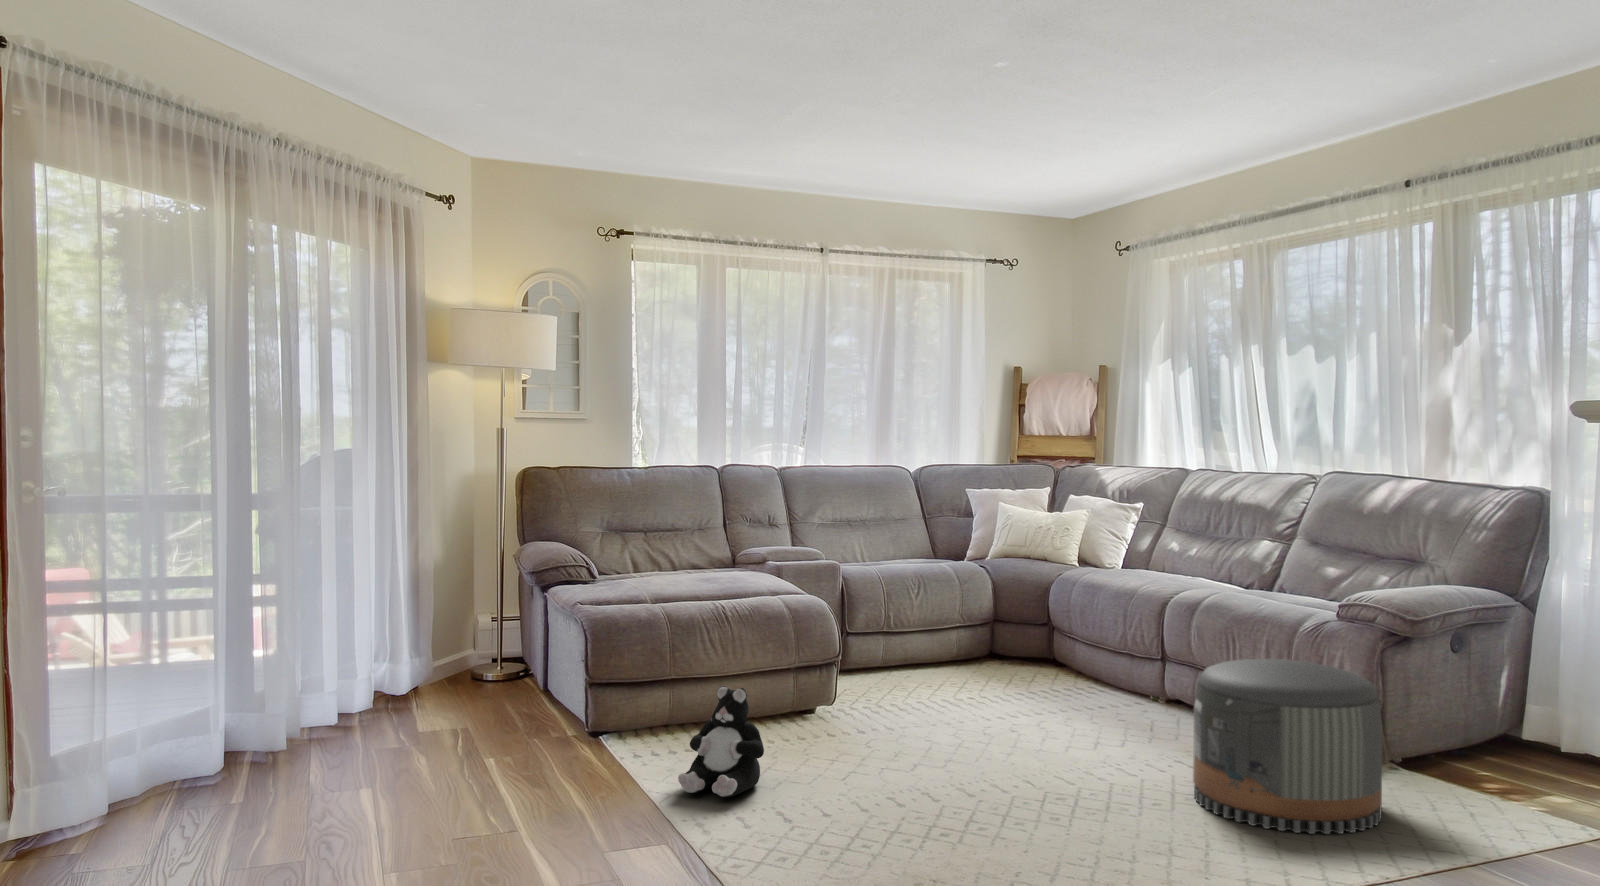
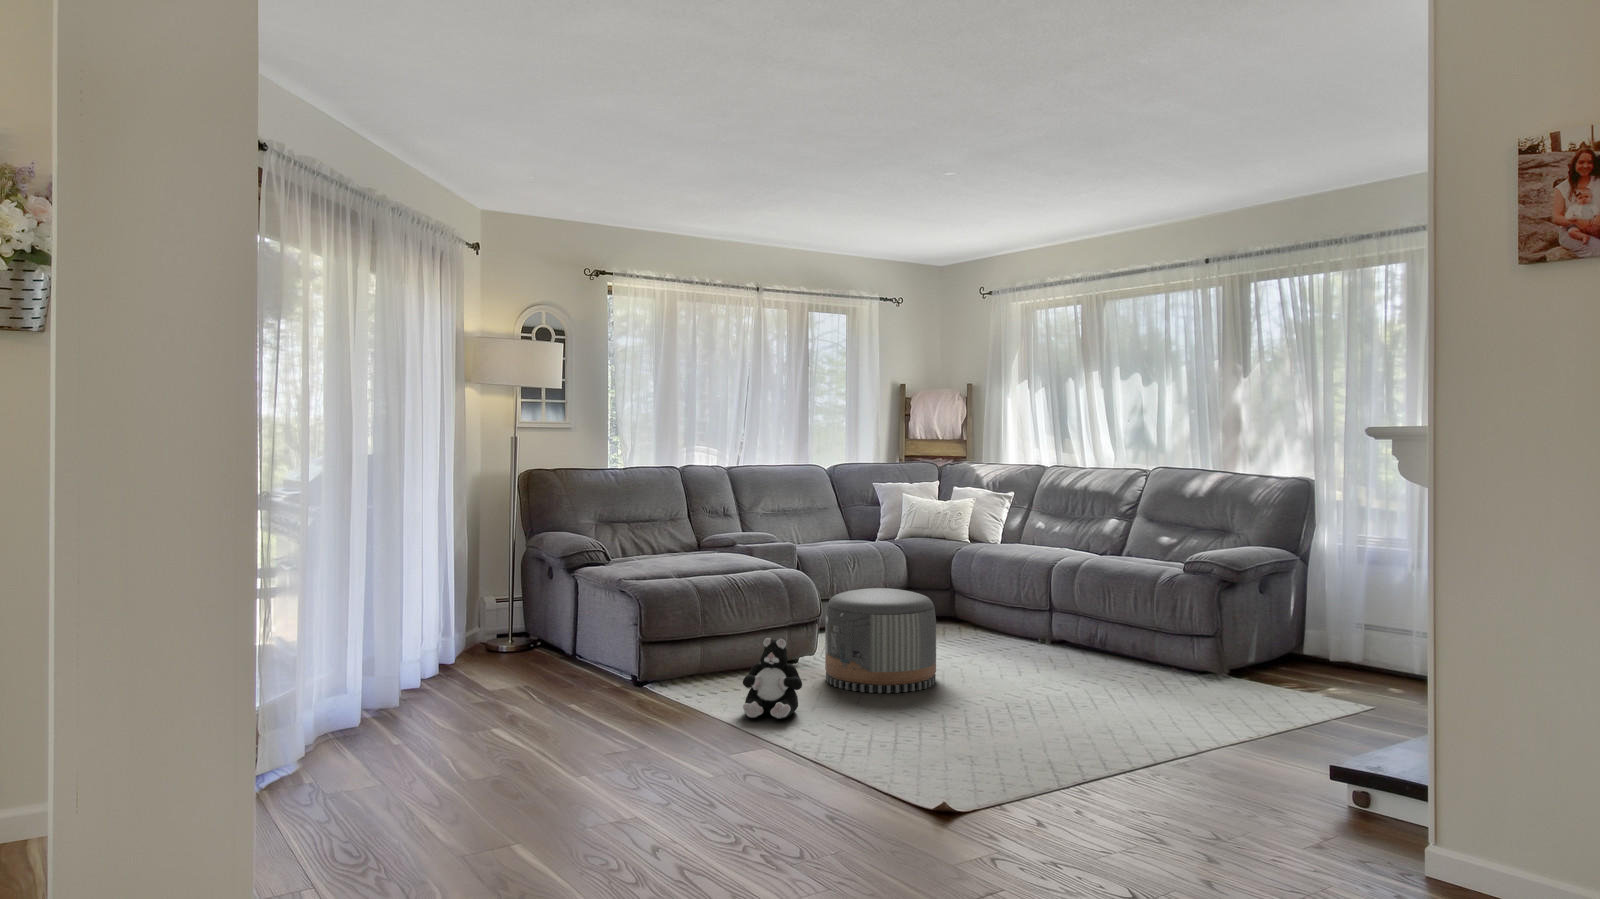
pouf: present [1193,659,1382,834] -> present [825,588,936,693]

